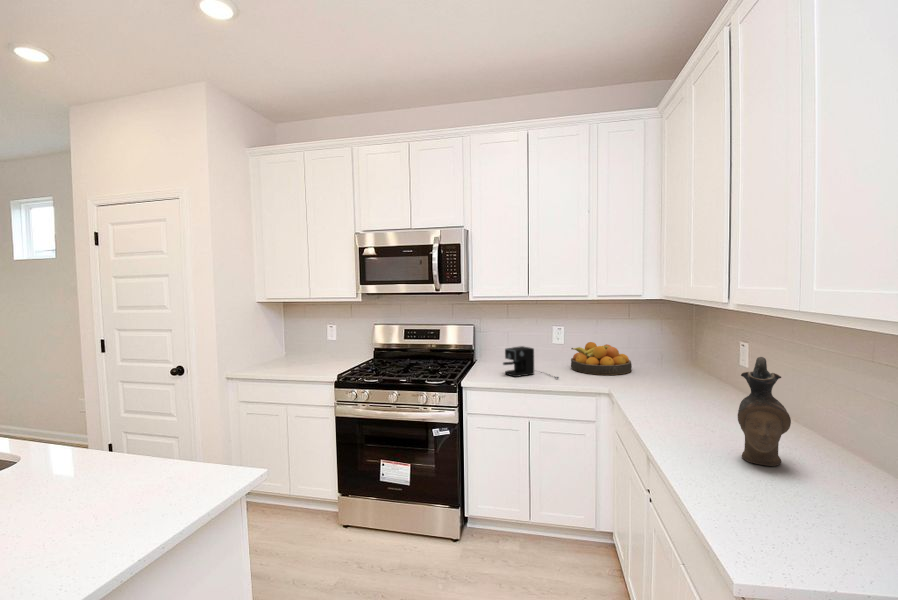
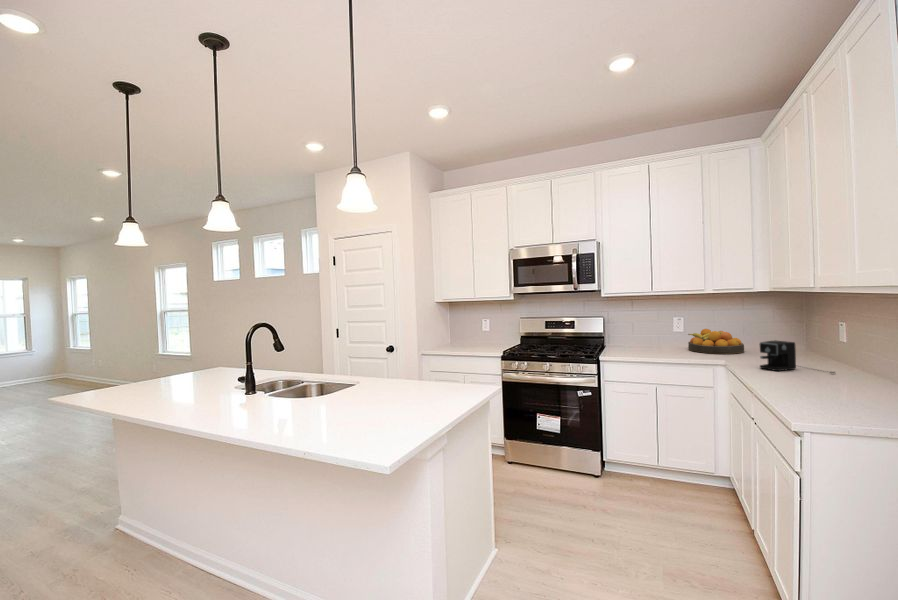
coffee maker: present [503,346,559,379] -> present [759,340,835,373]
ceramic pitcher: present [738,357,791,466] -> none [829,326,870,399]

